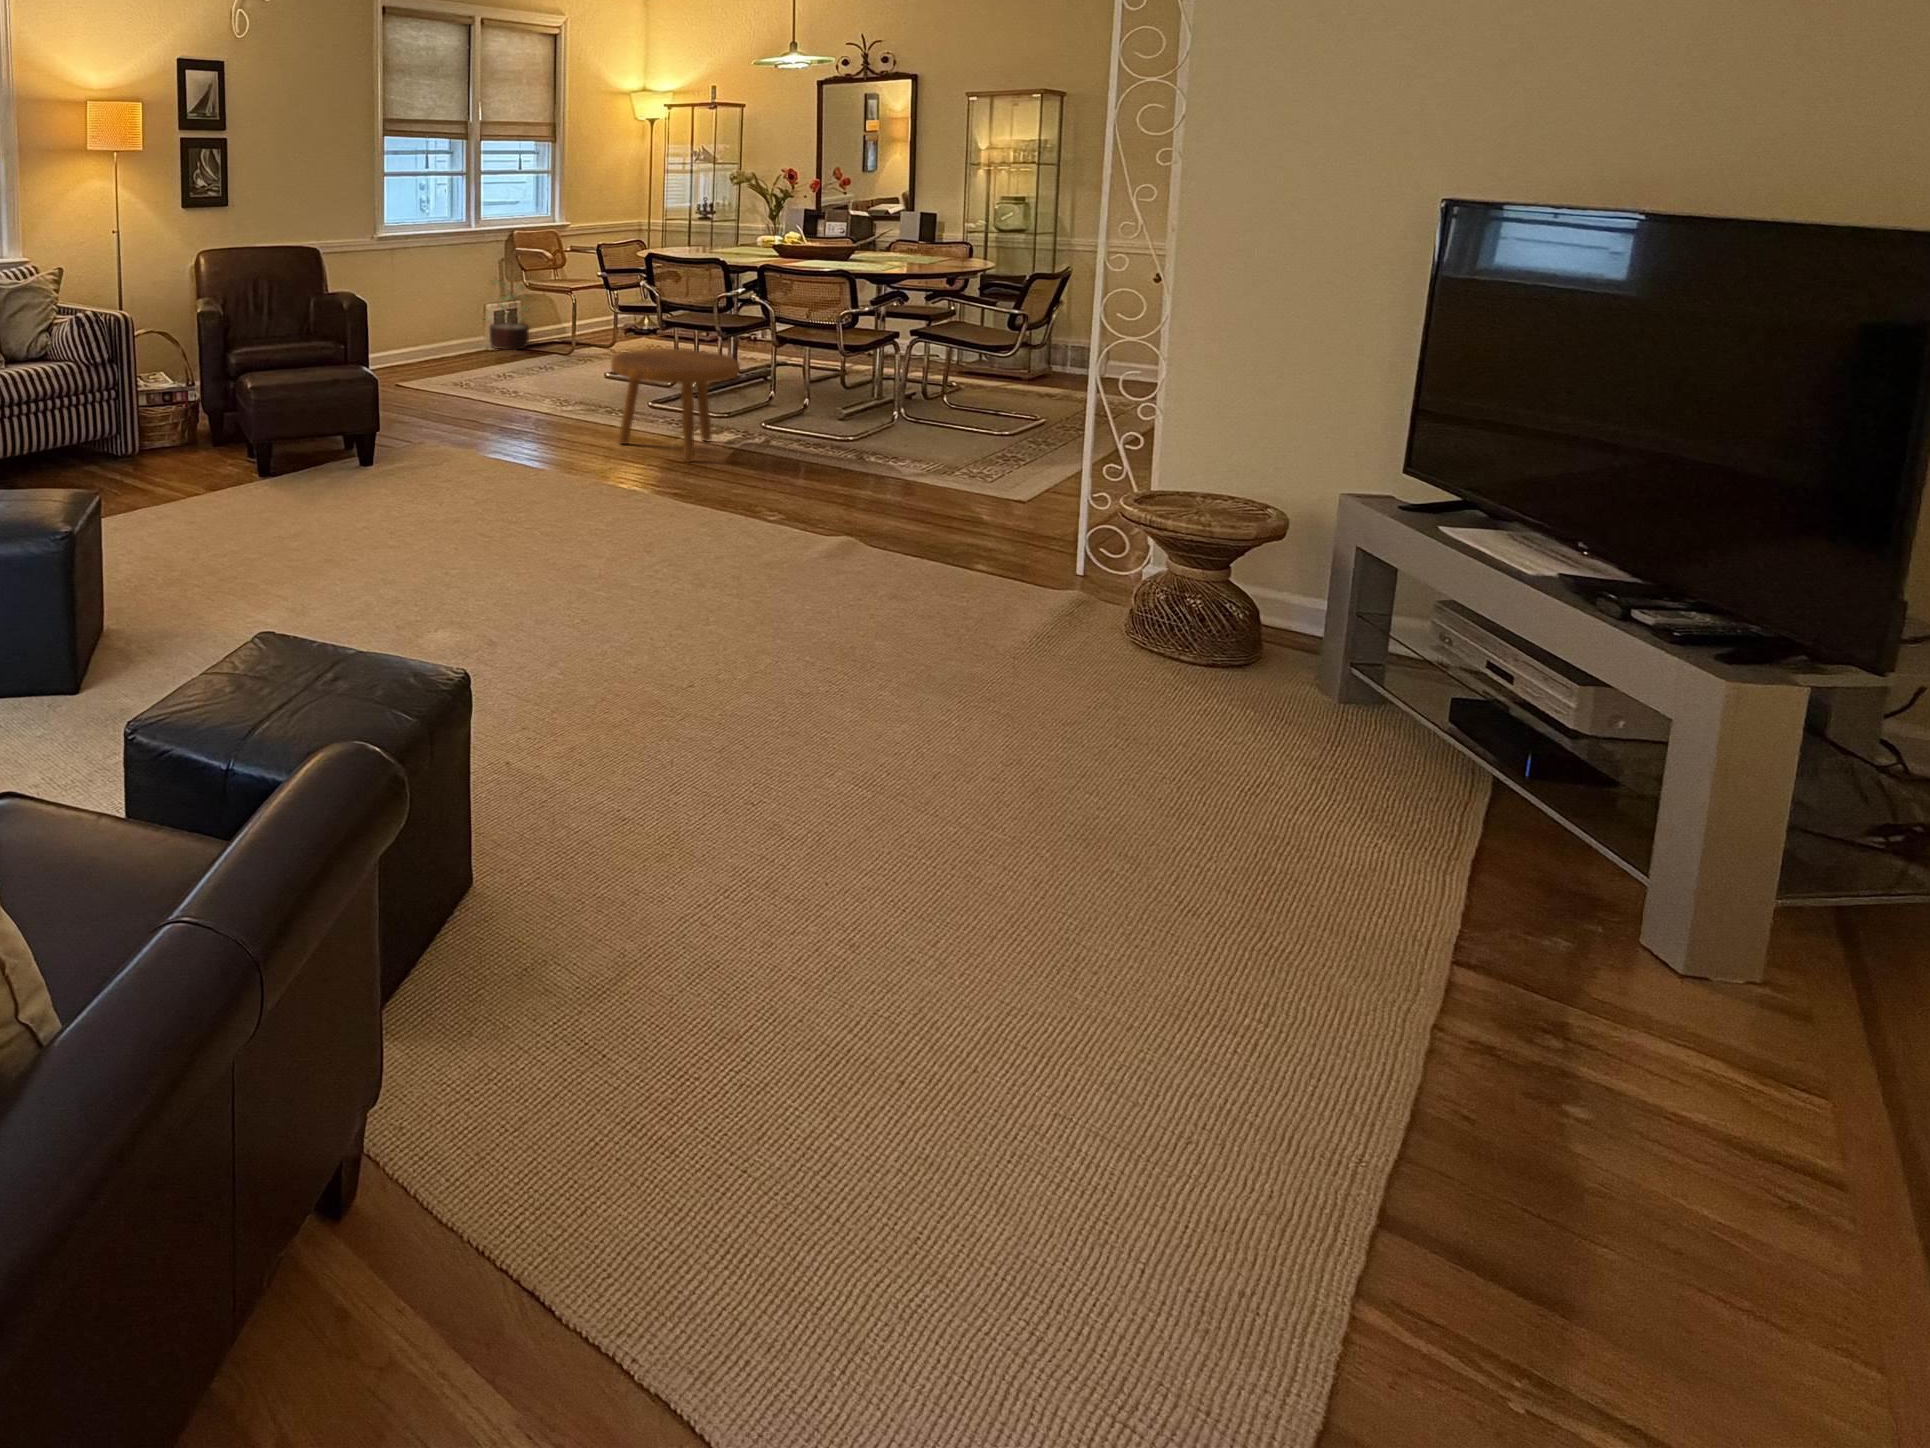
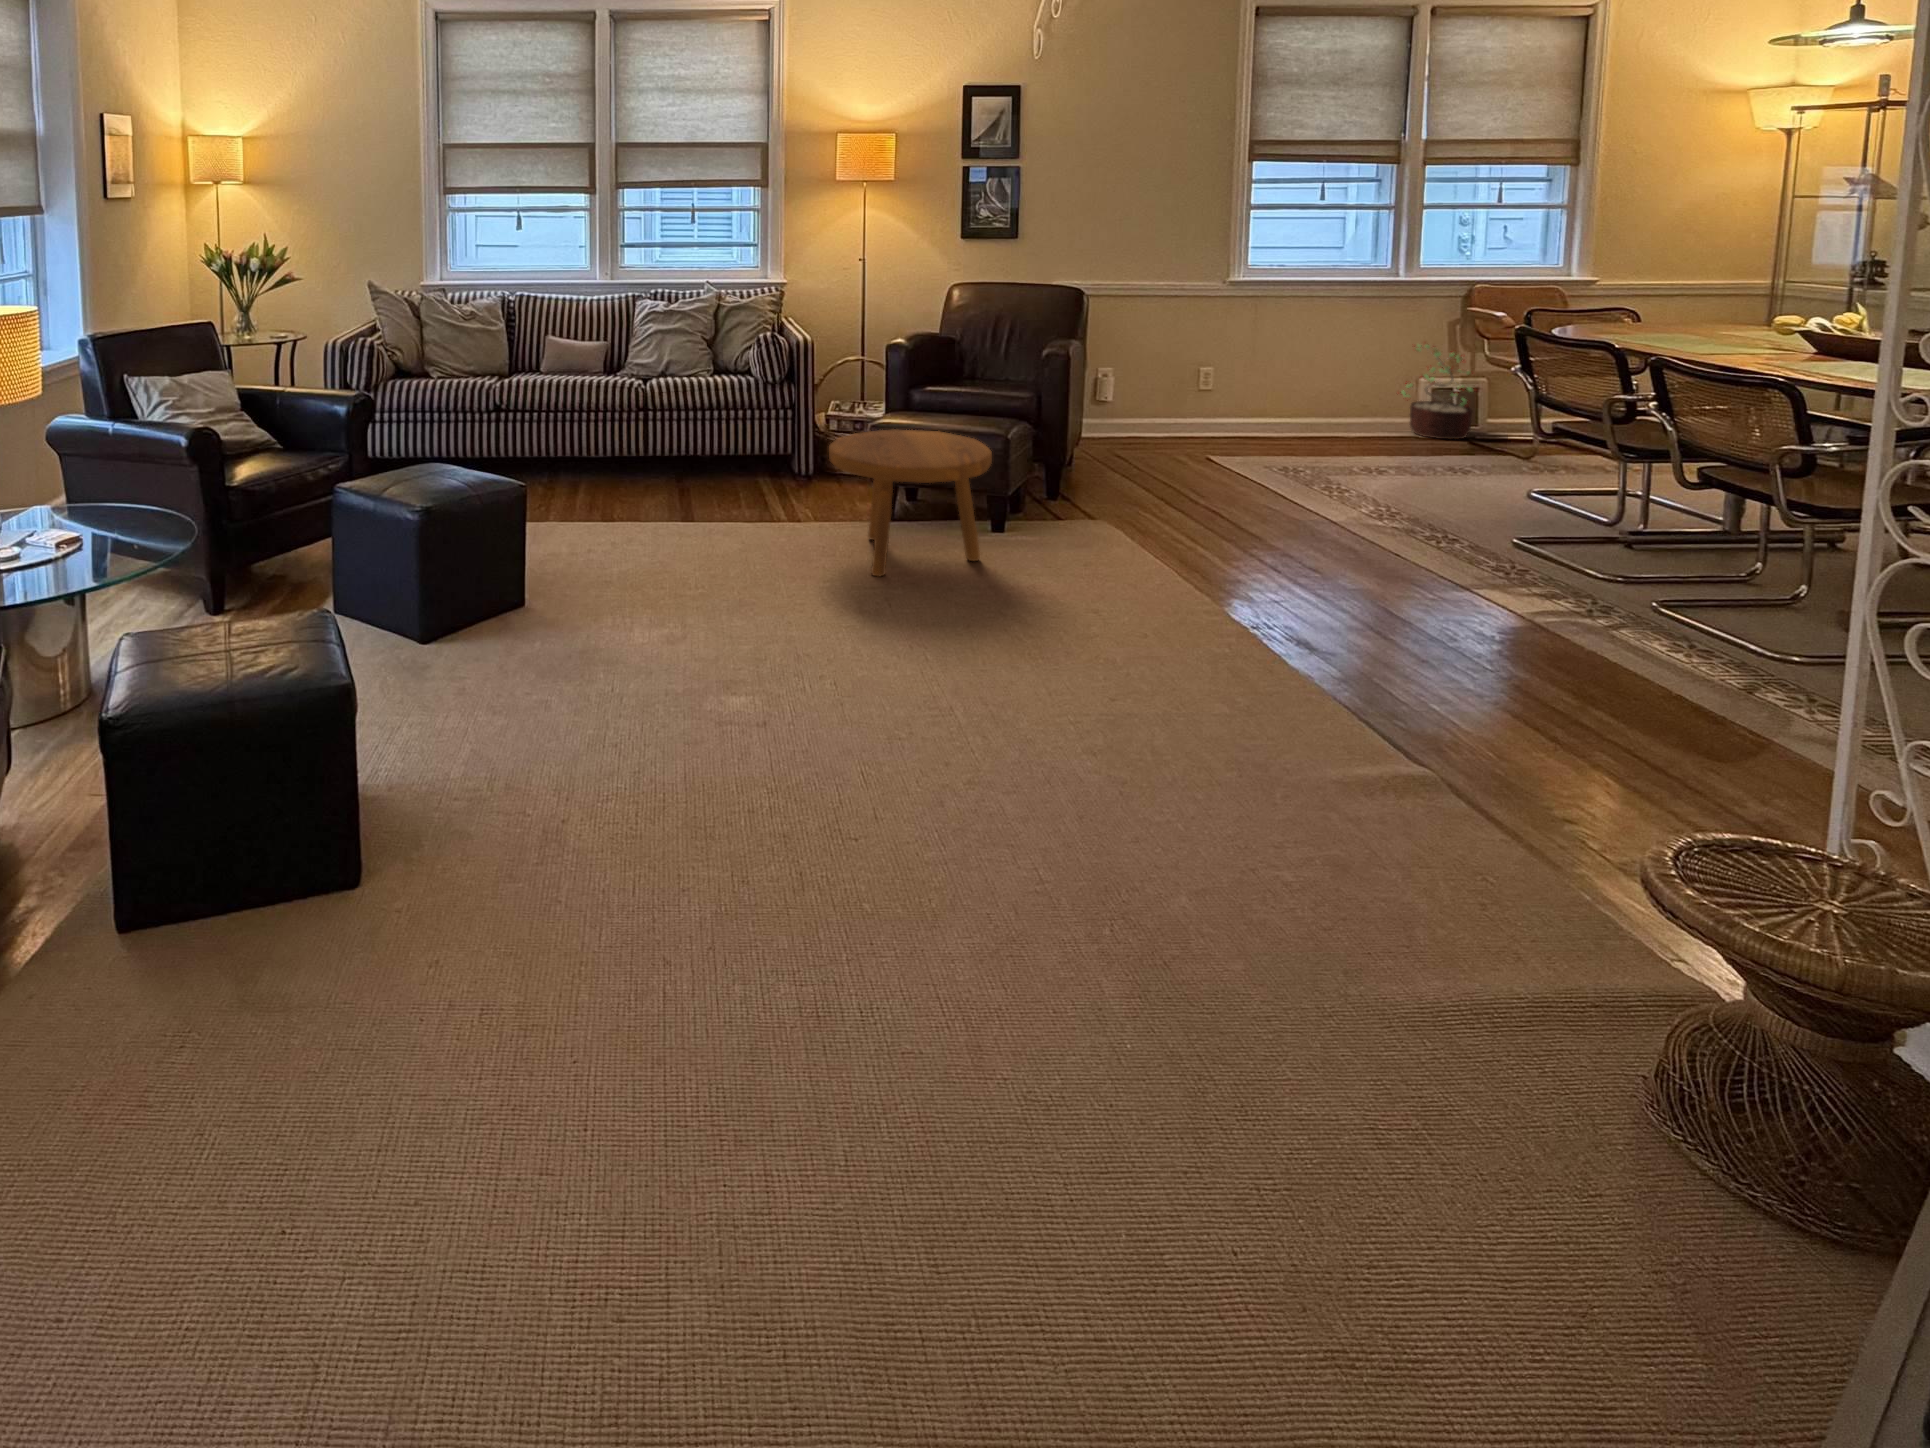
footstool: present [611,349,740,462] -> present [829,429,992,576]

